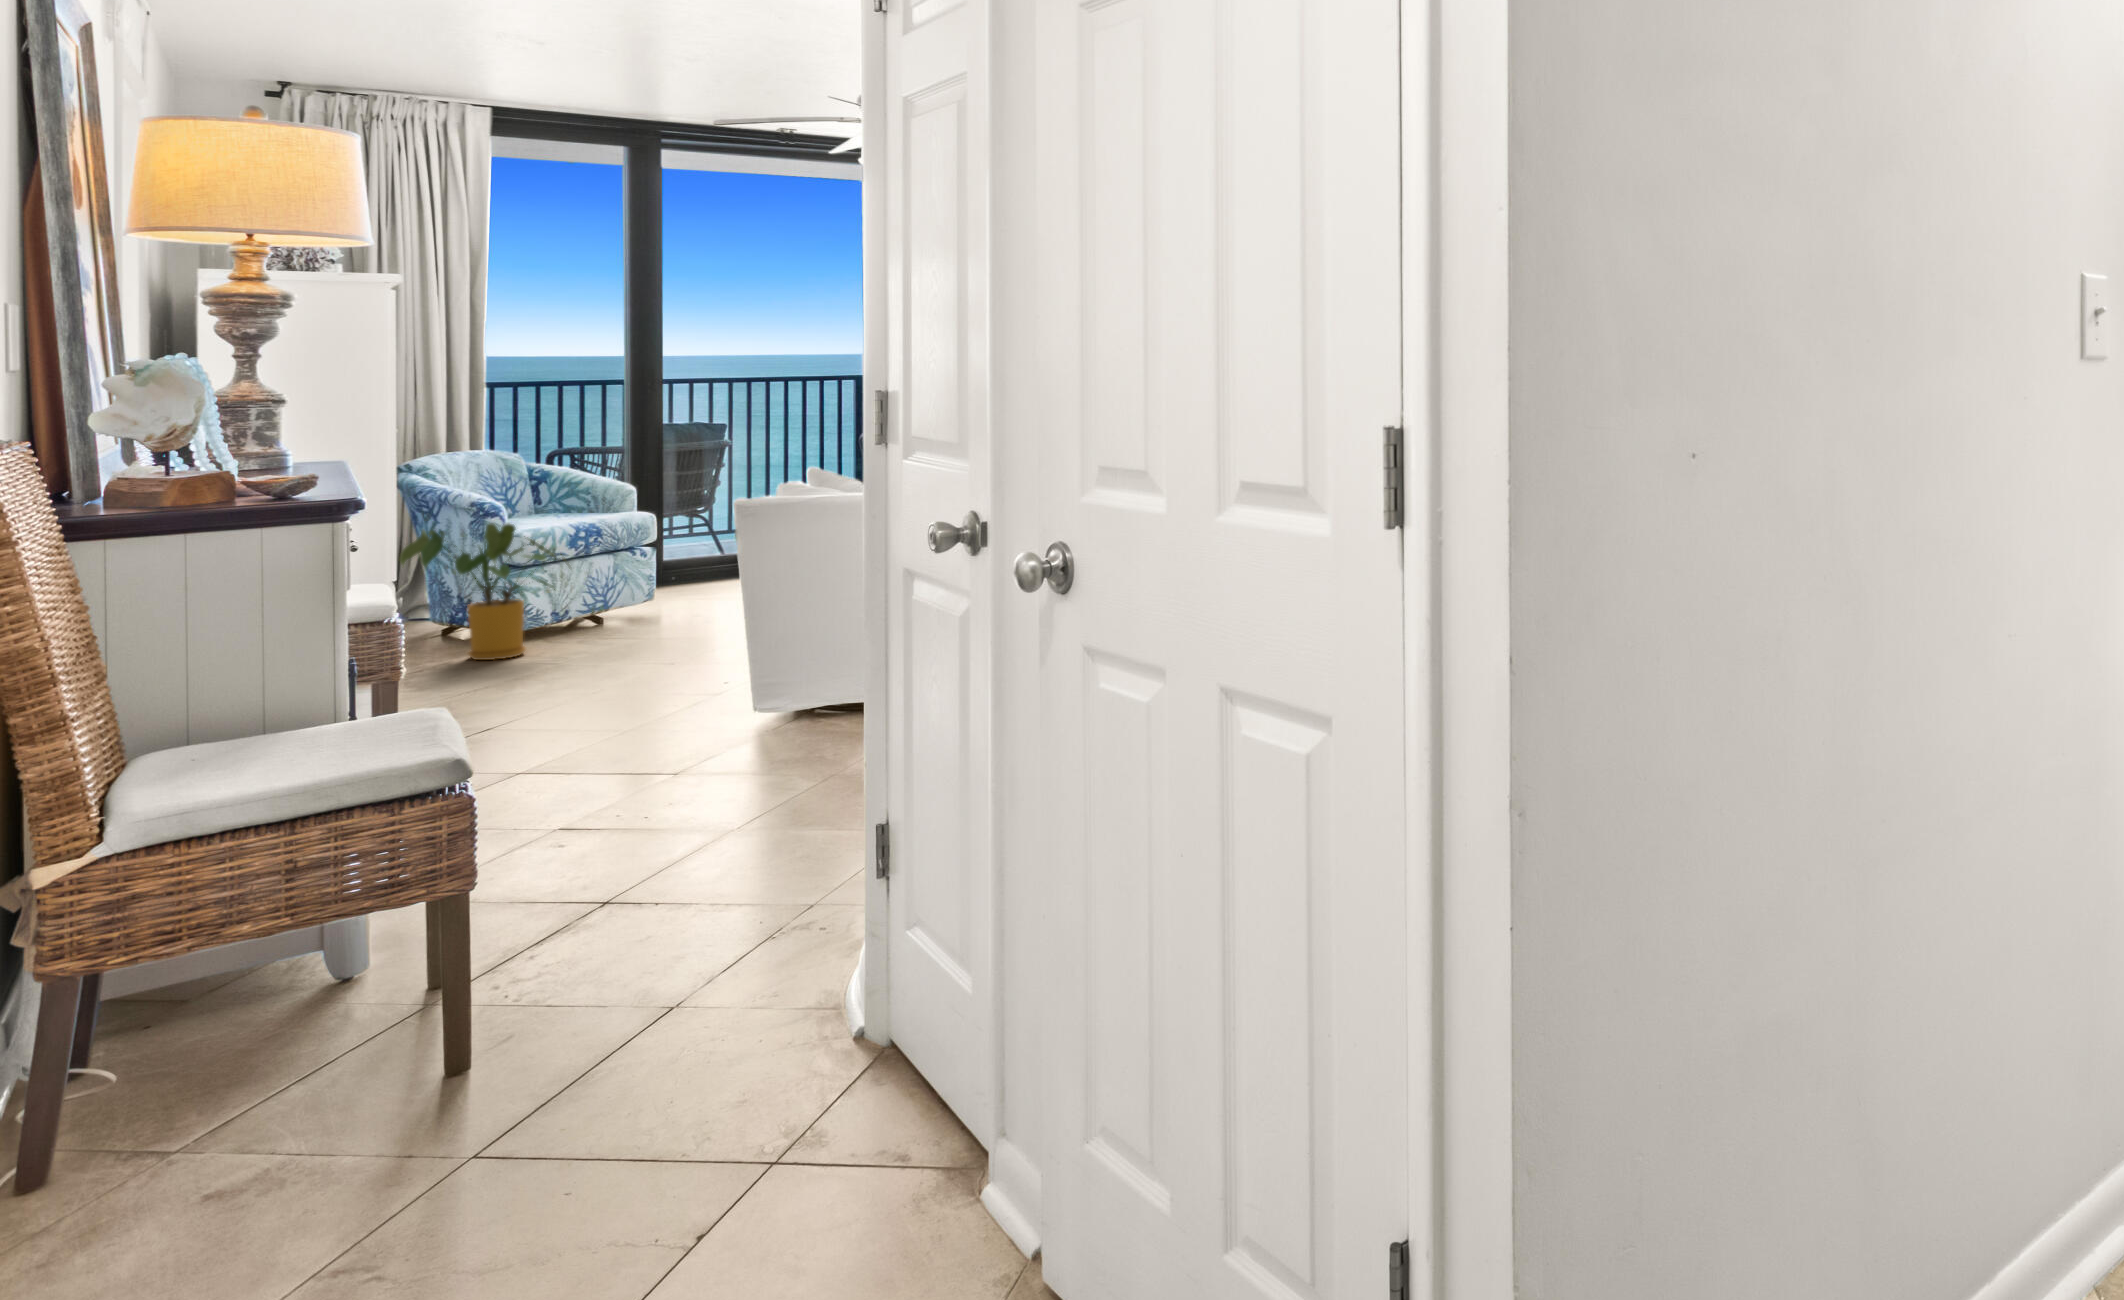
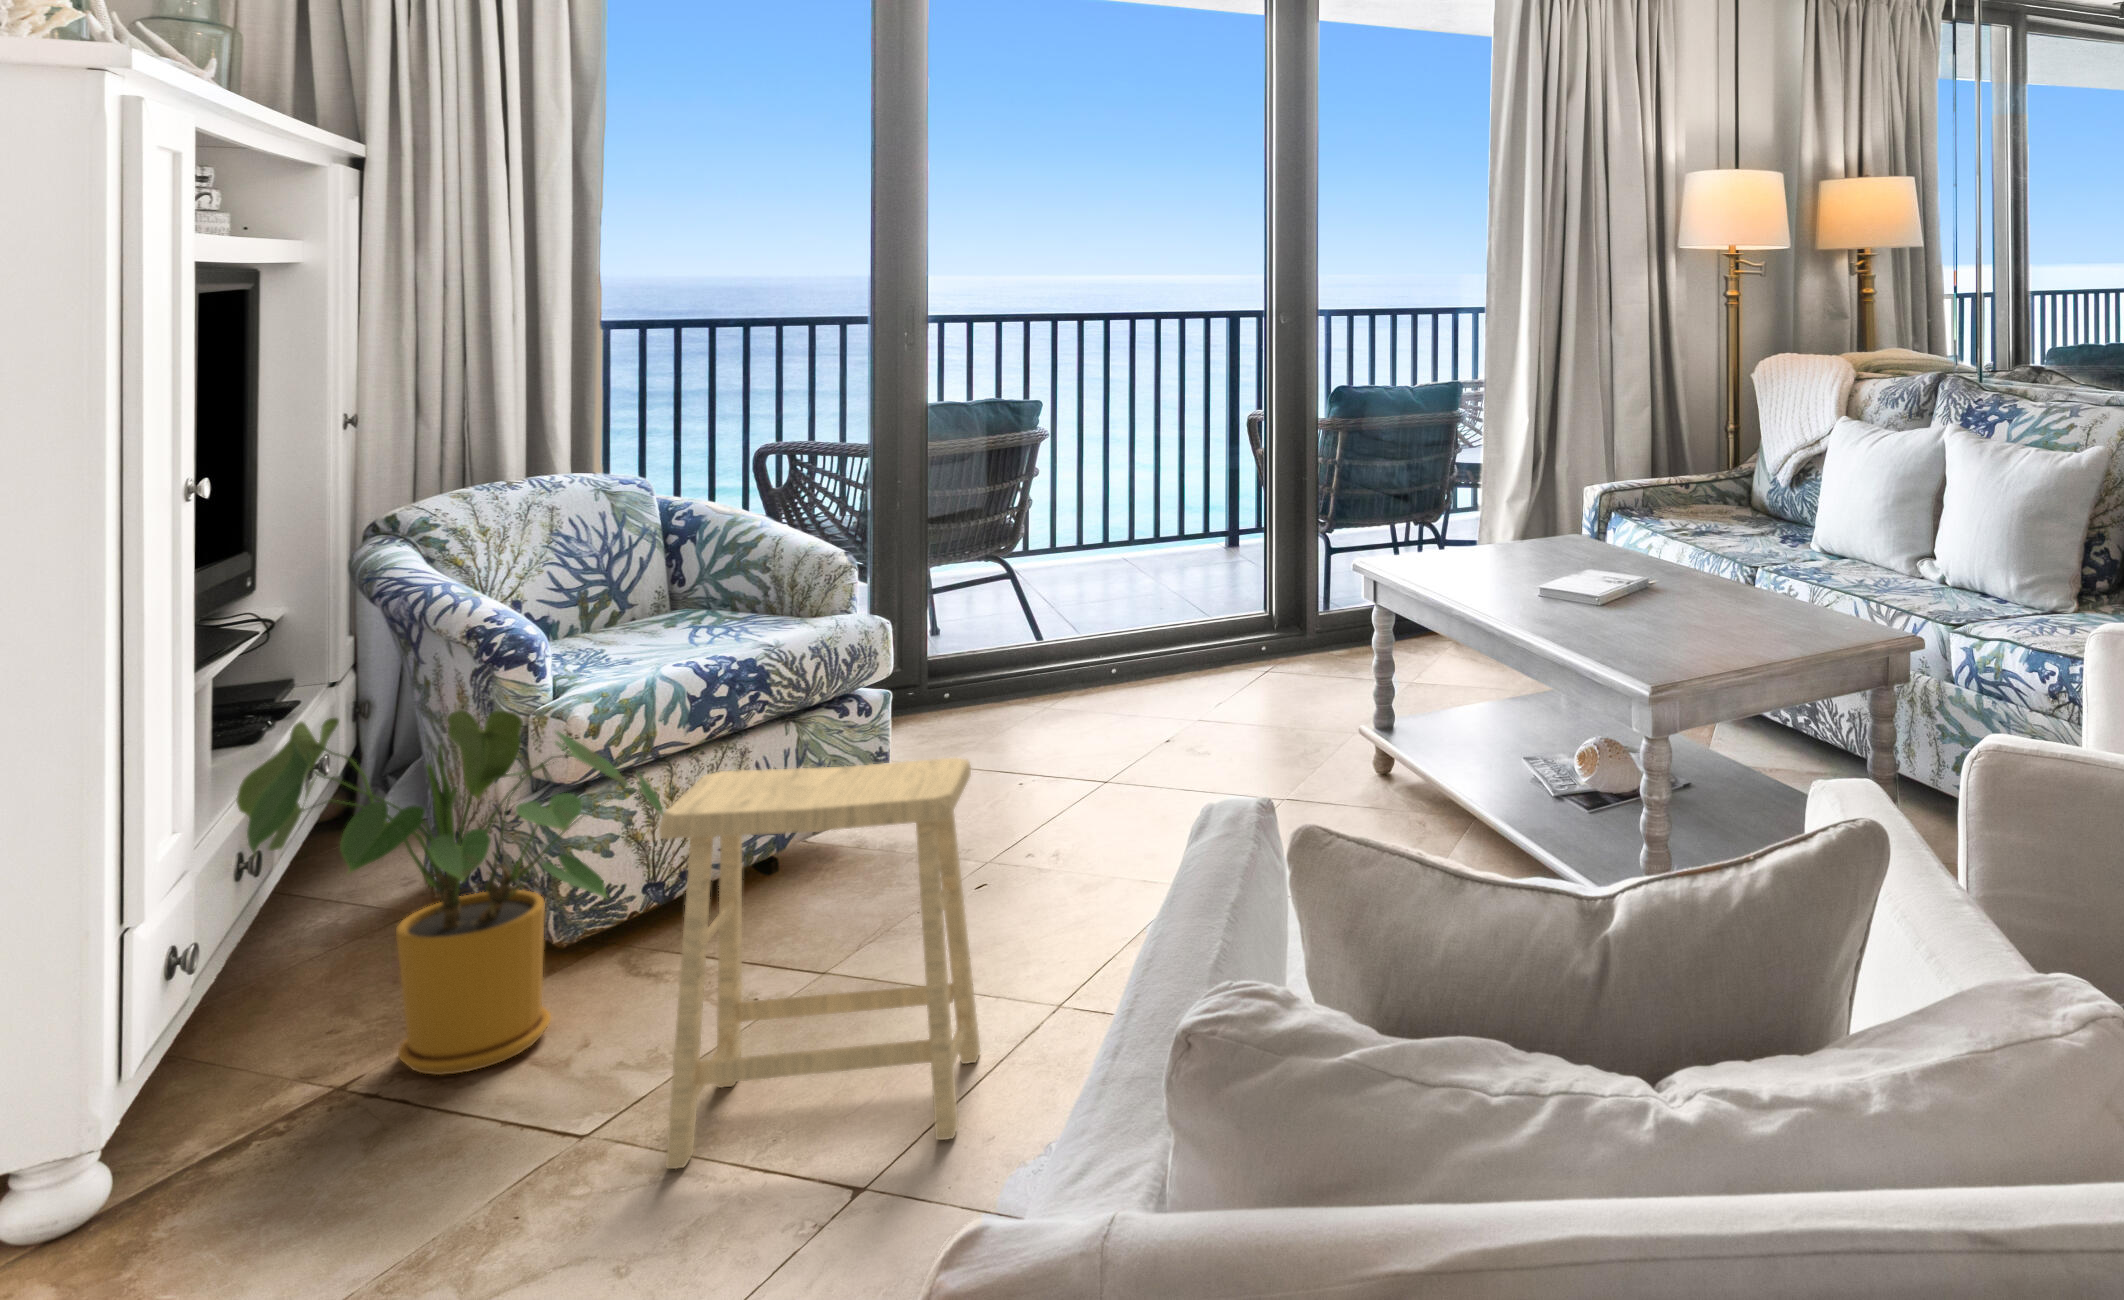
footstool: none [593,534,711,667] -> present [659,758,980,1169]

